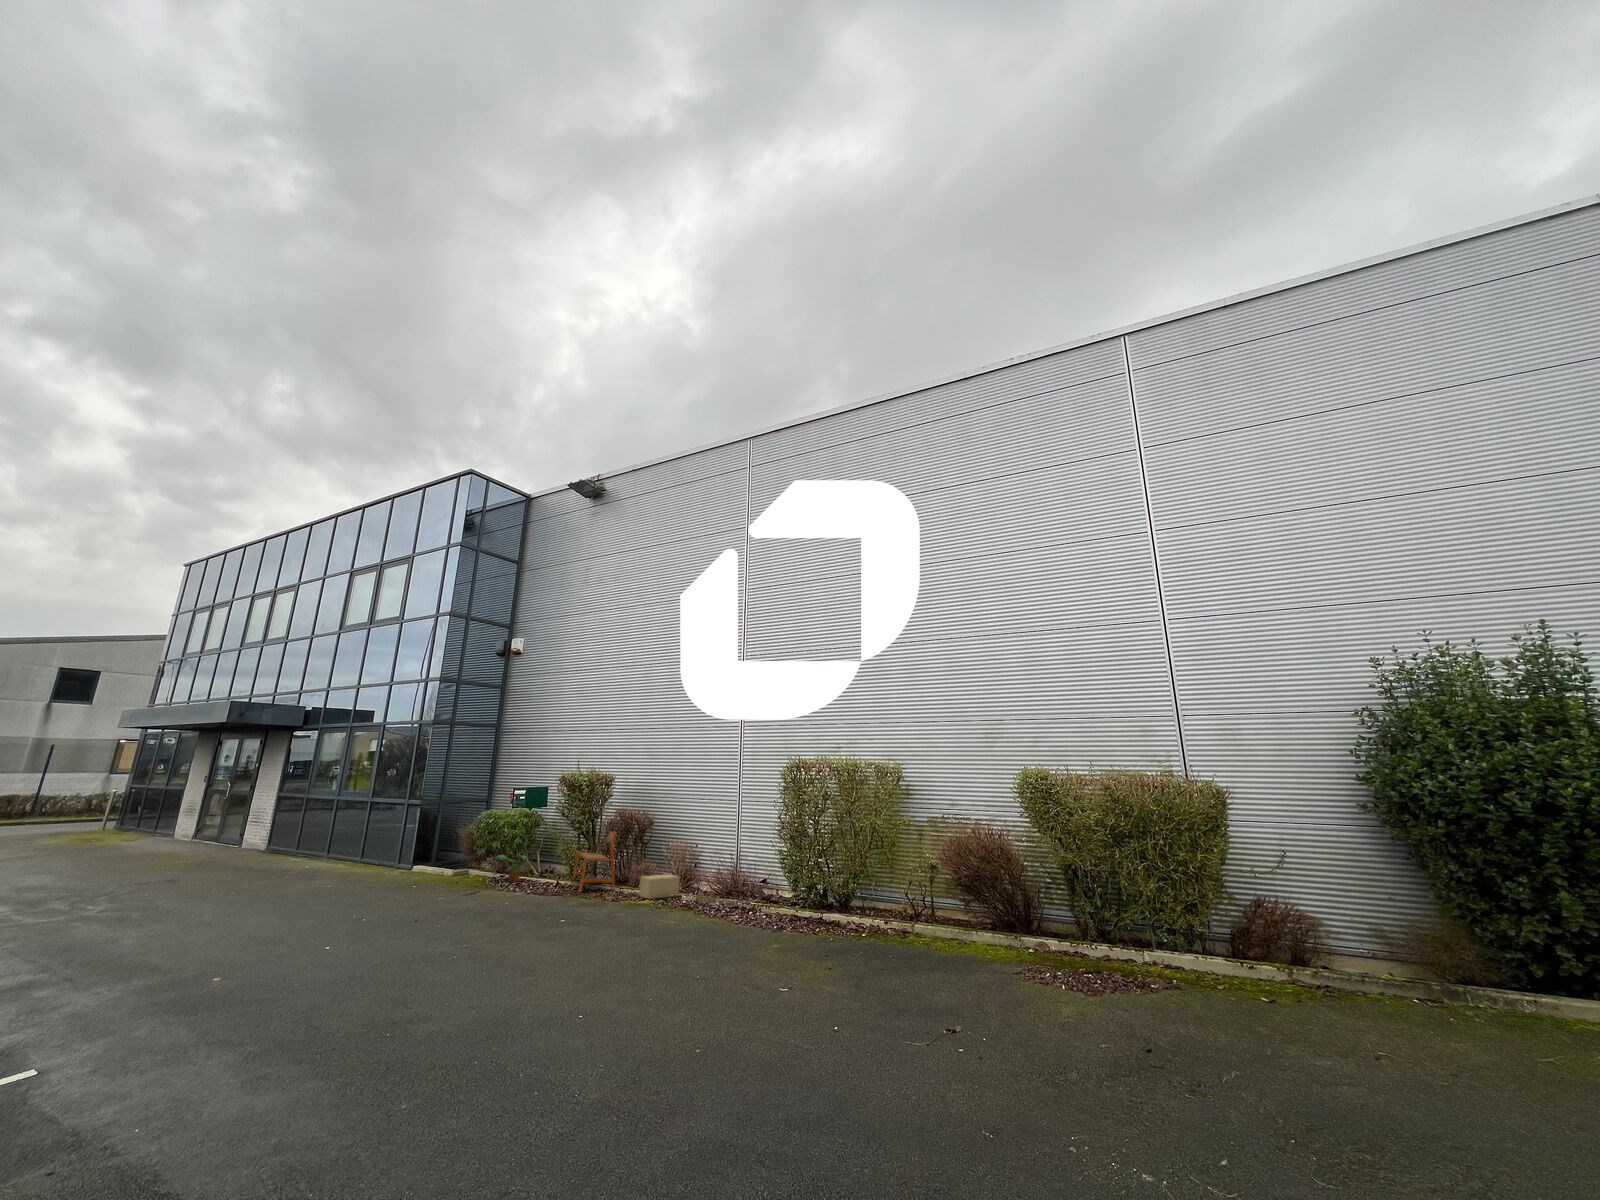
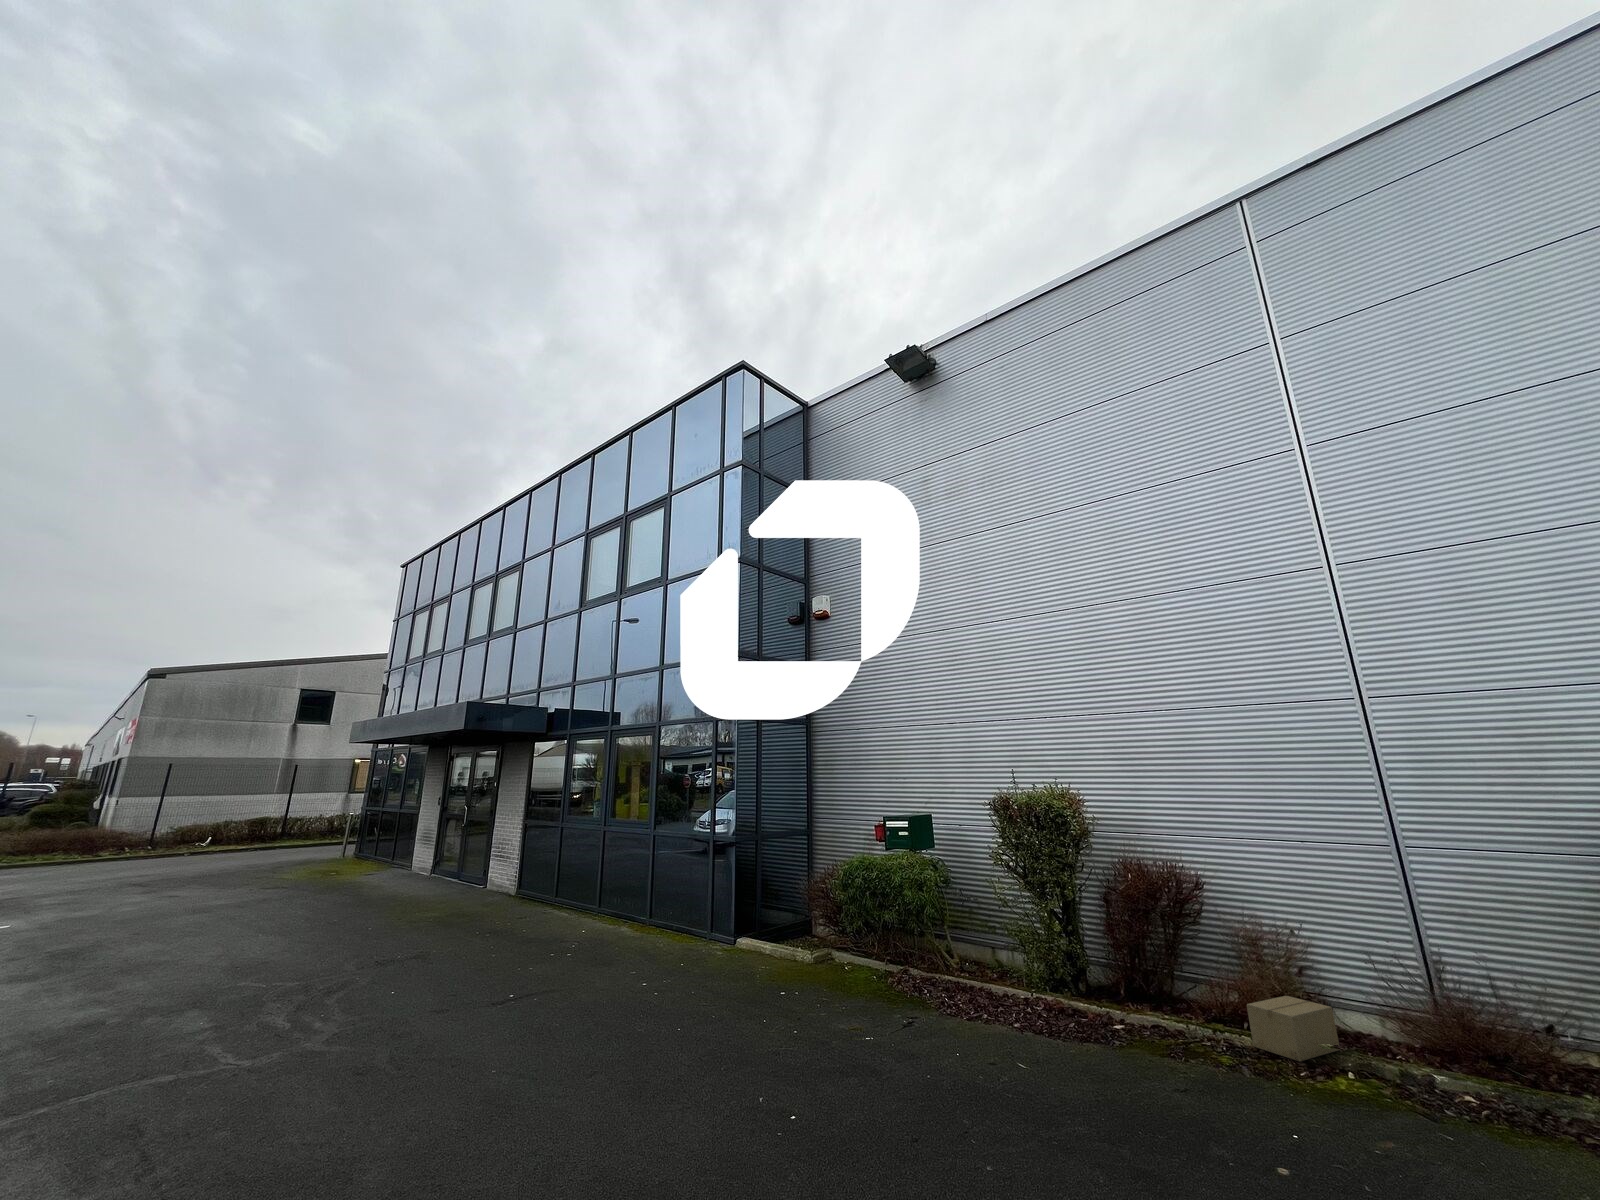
bench: present [572,832,616,893] -> none [1036,891,1156,1025]
potted plant: present [496,855,527,882] -> none [888,931,935,981]

